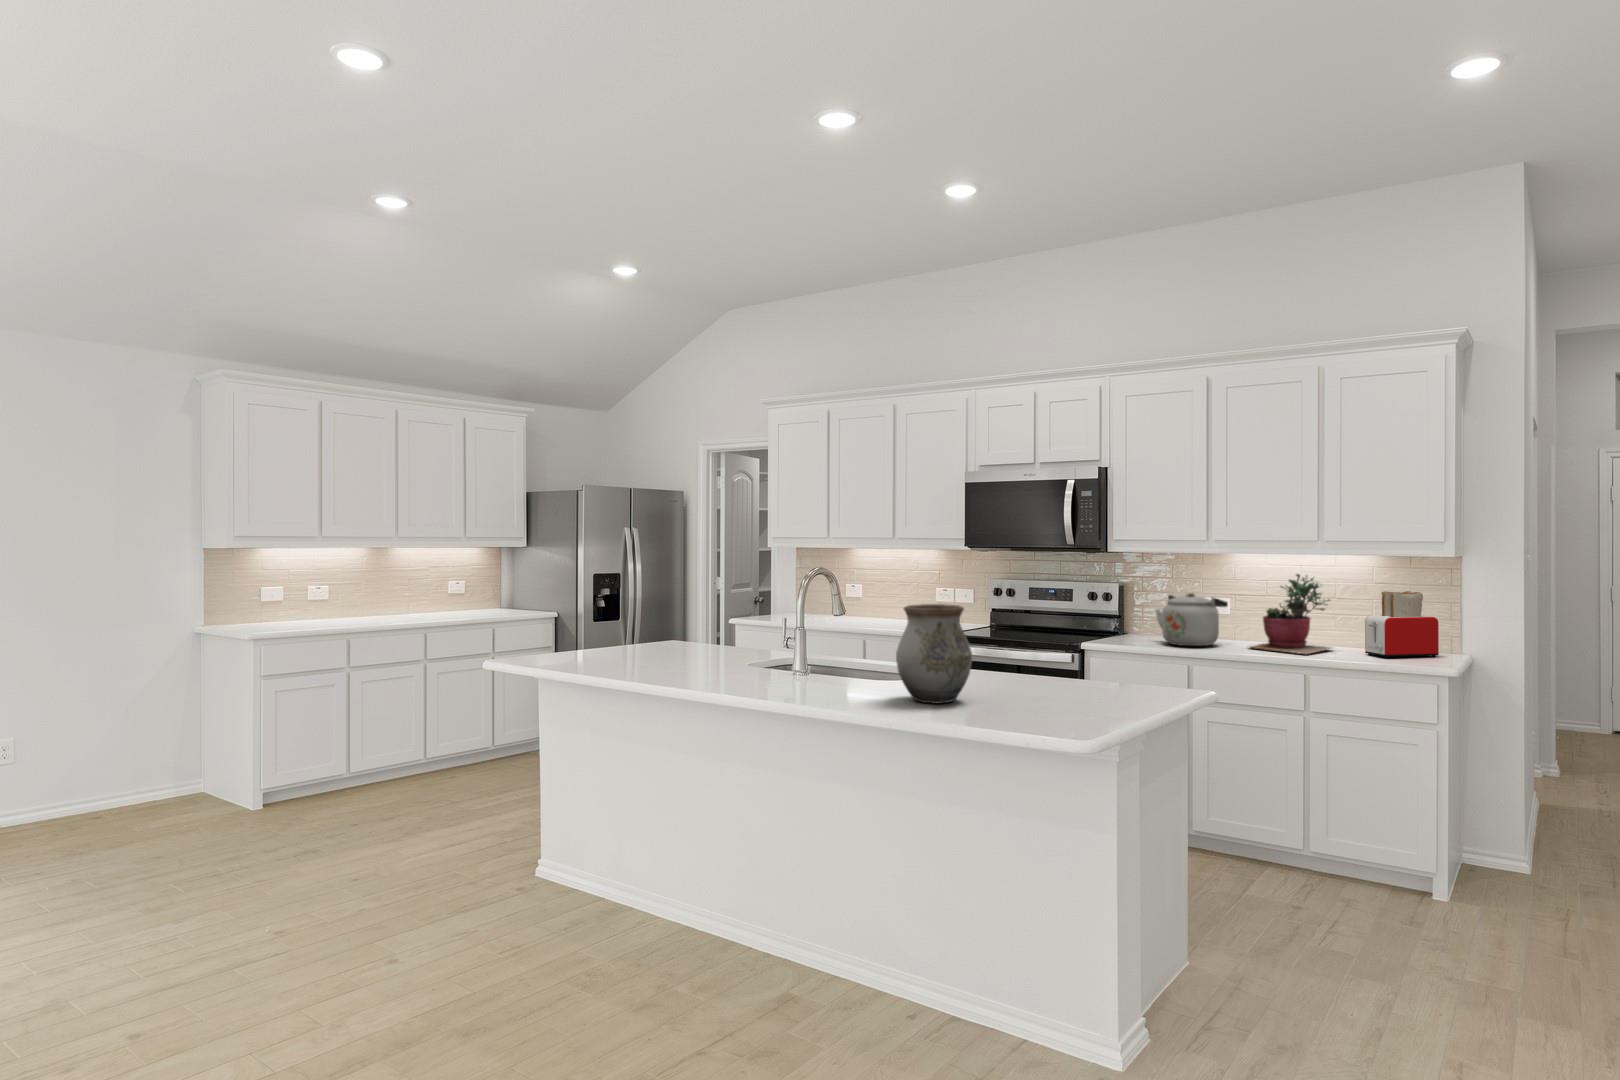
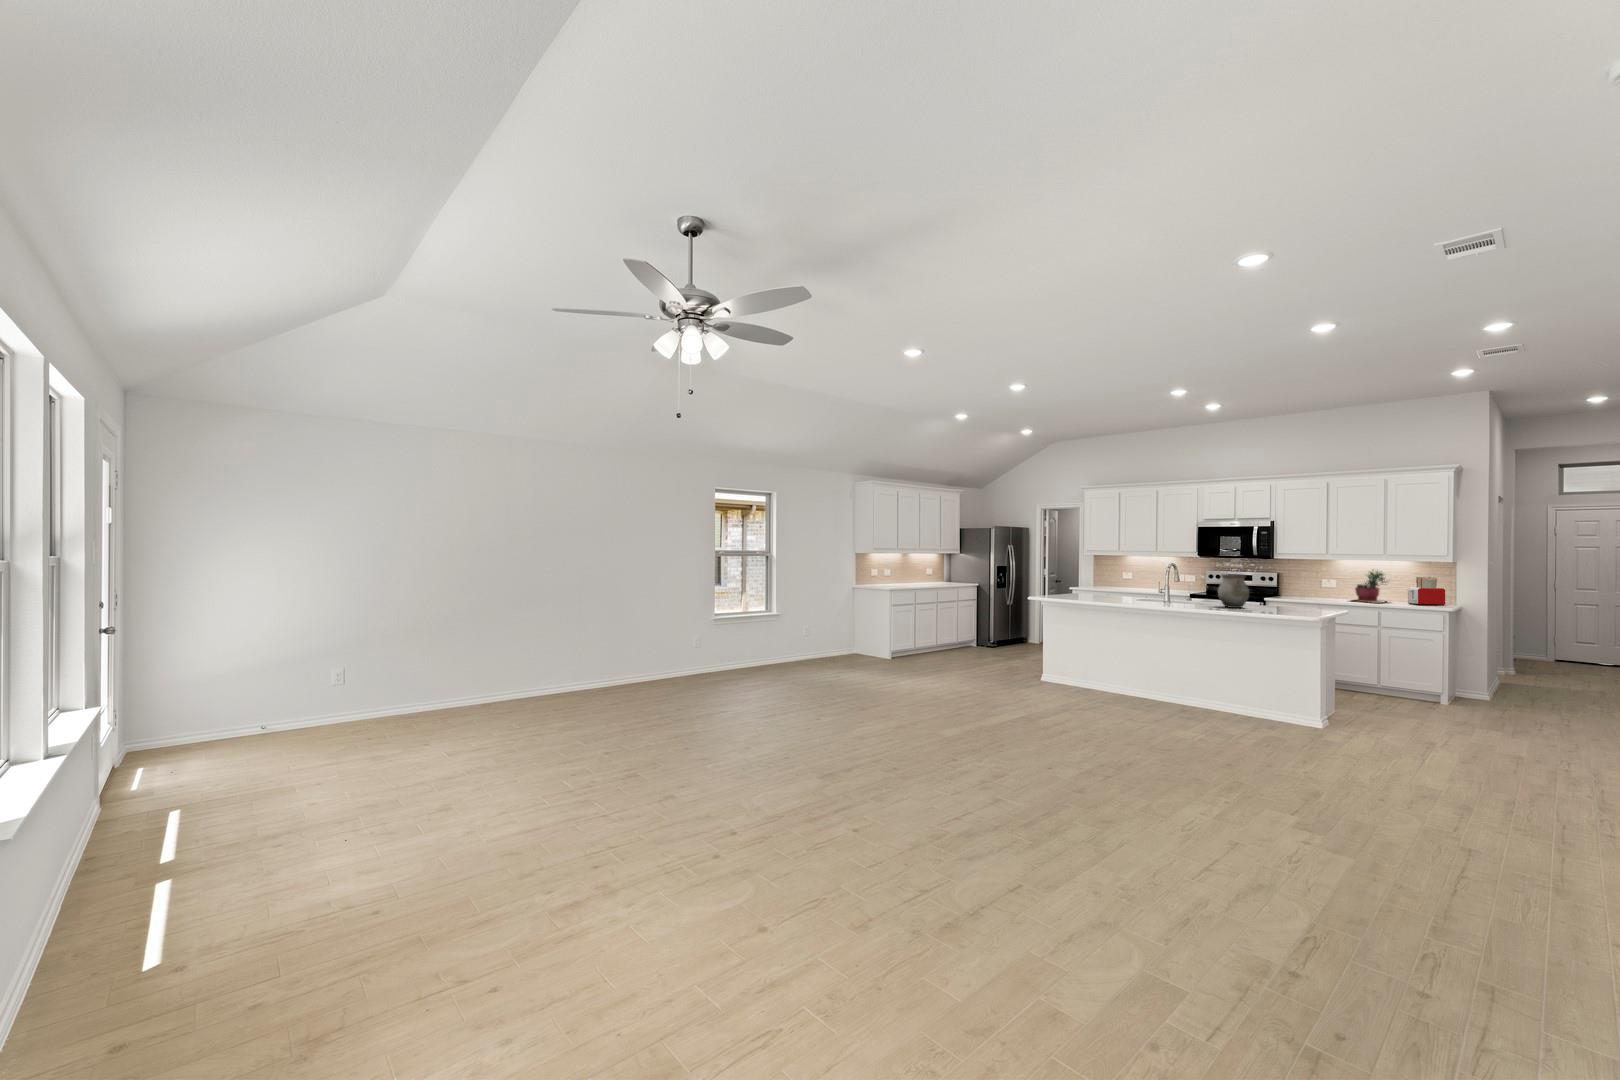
kettle: present [1156,593,1228,646] -> none [1299,577,1337,600]

